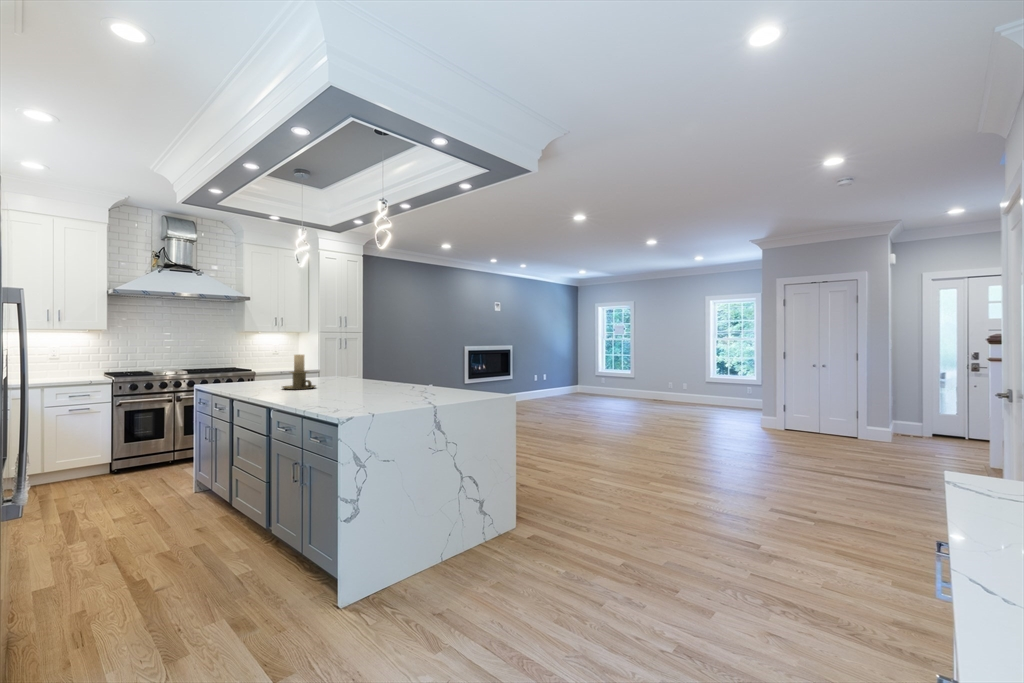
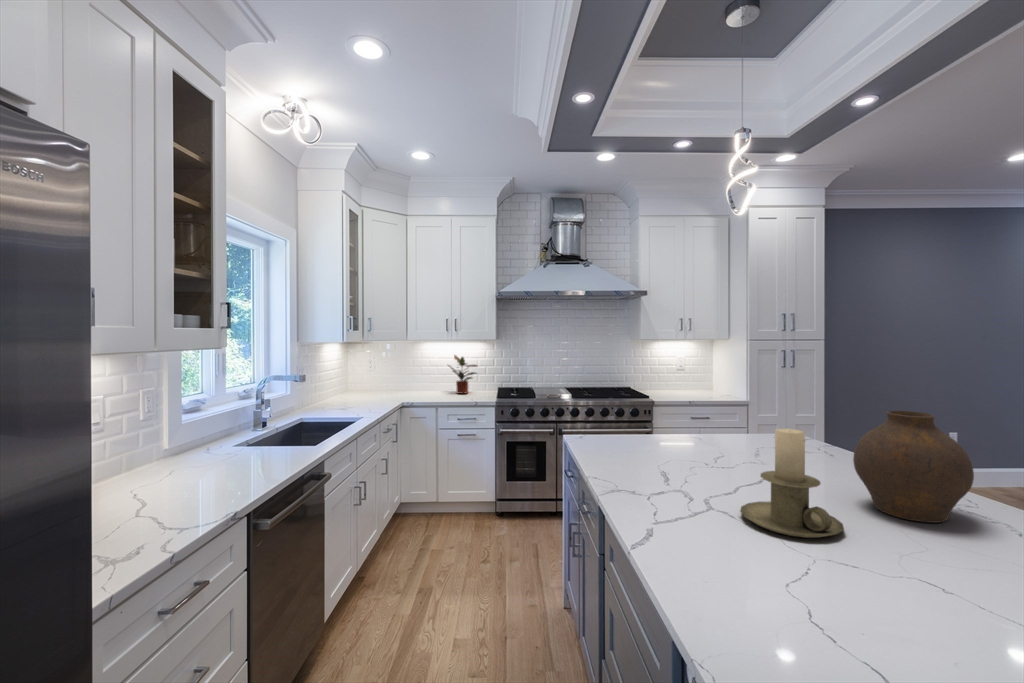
potted plant: none [46,342,85,378] -> present [450,355,477,394]
vase: none [328,349,362,385] -> present [853,411,974,523]

